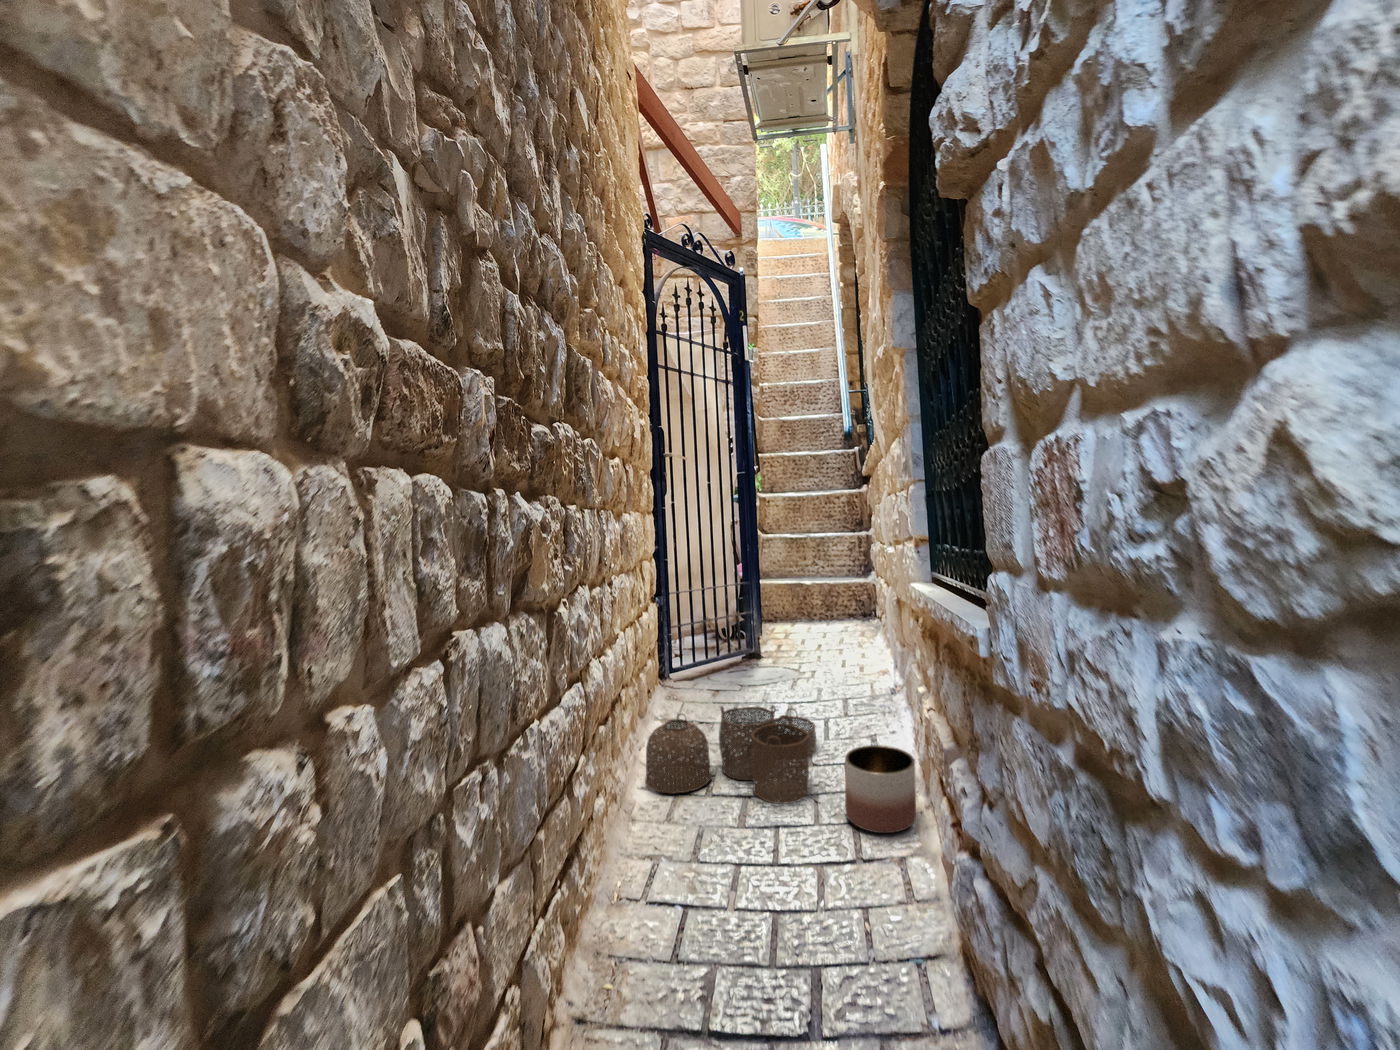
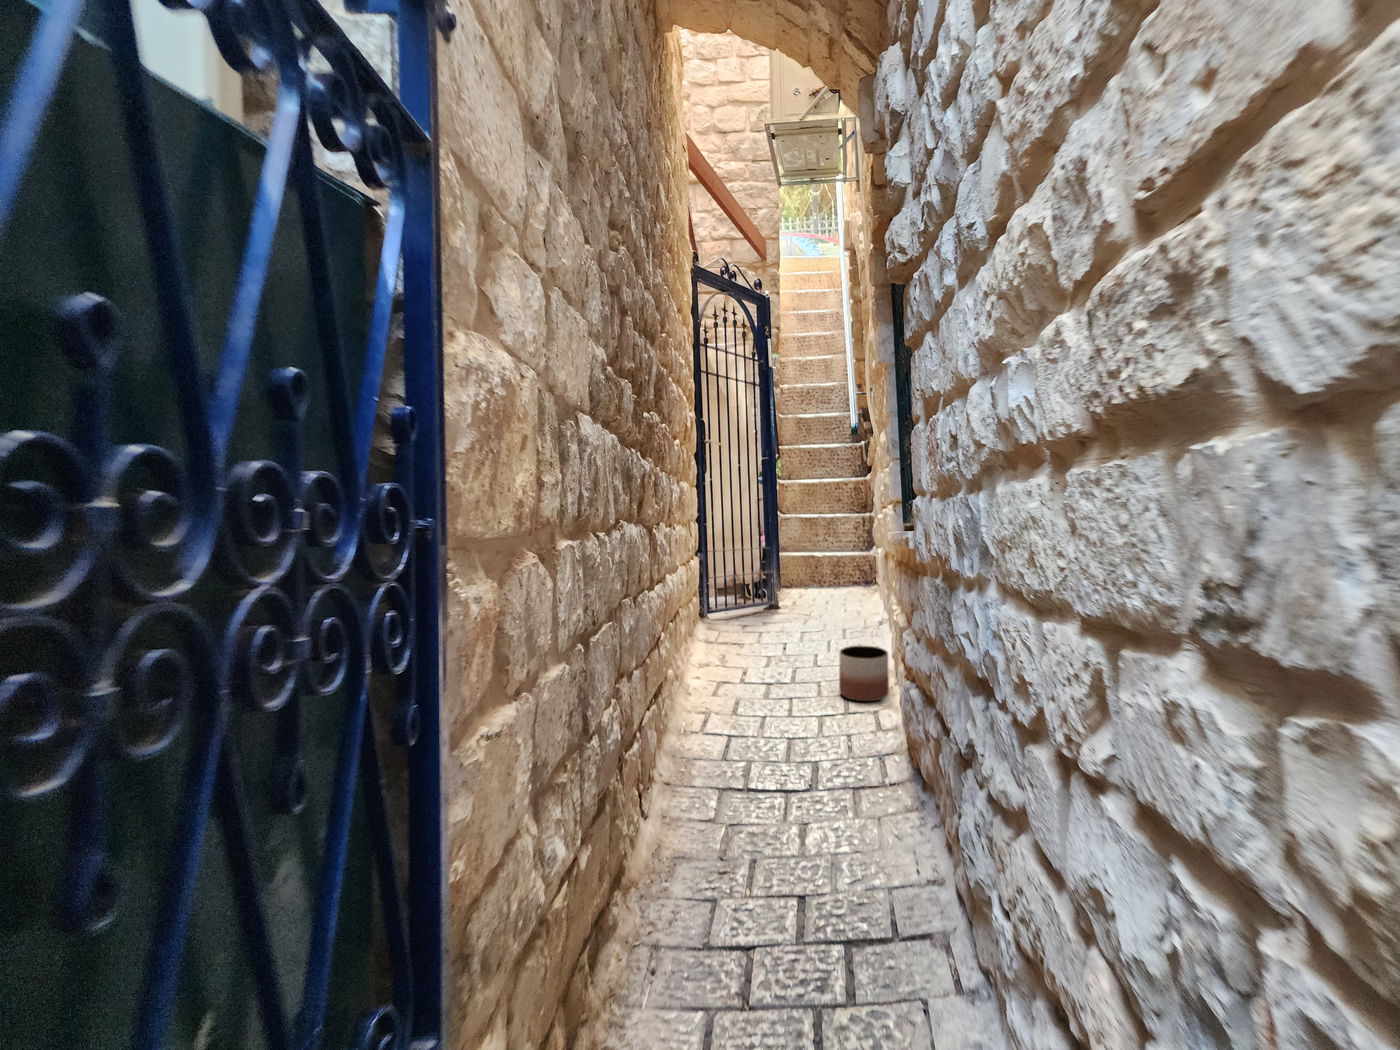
woven basket: present [645,705,816,804] -> none [696,624,821,688]

